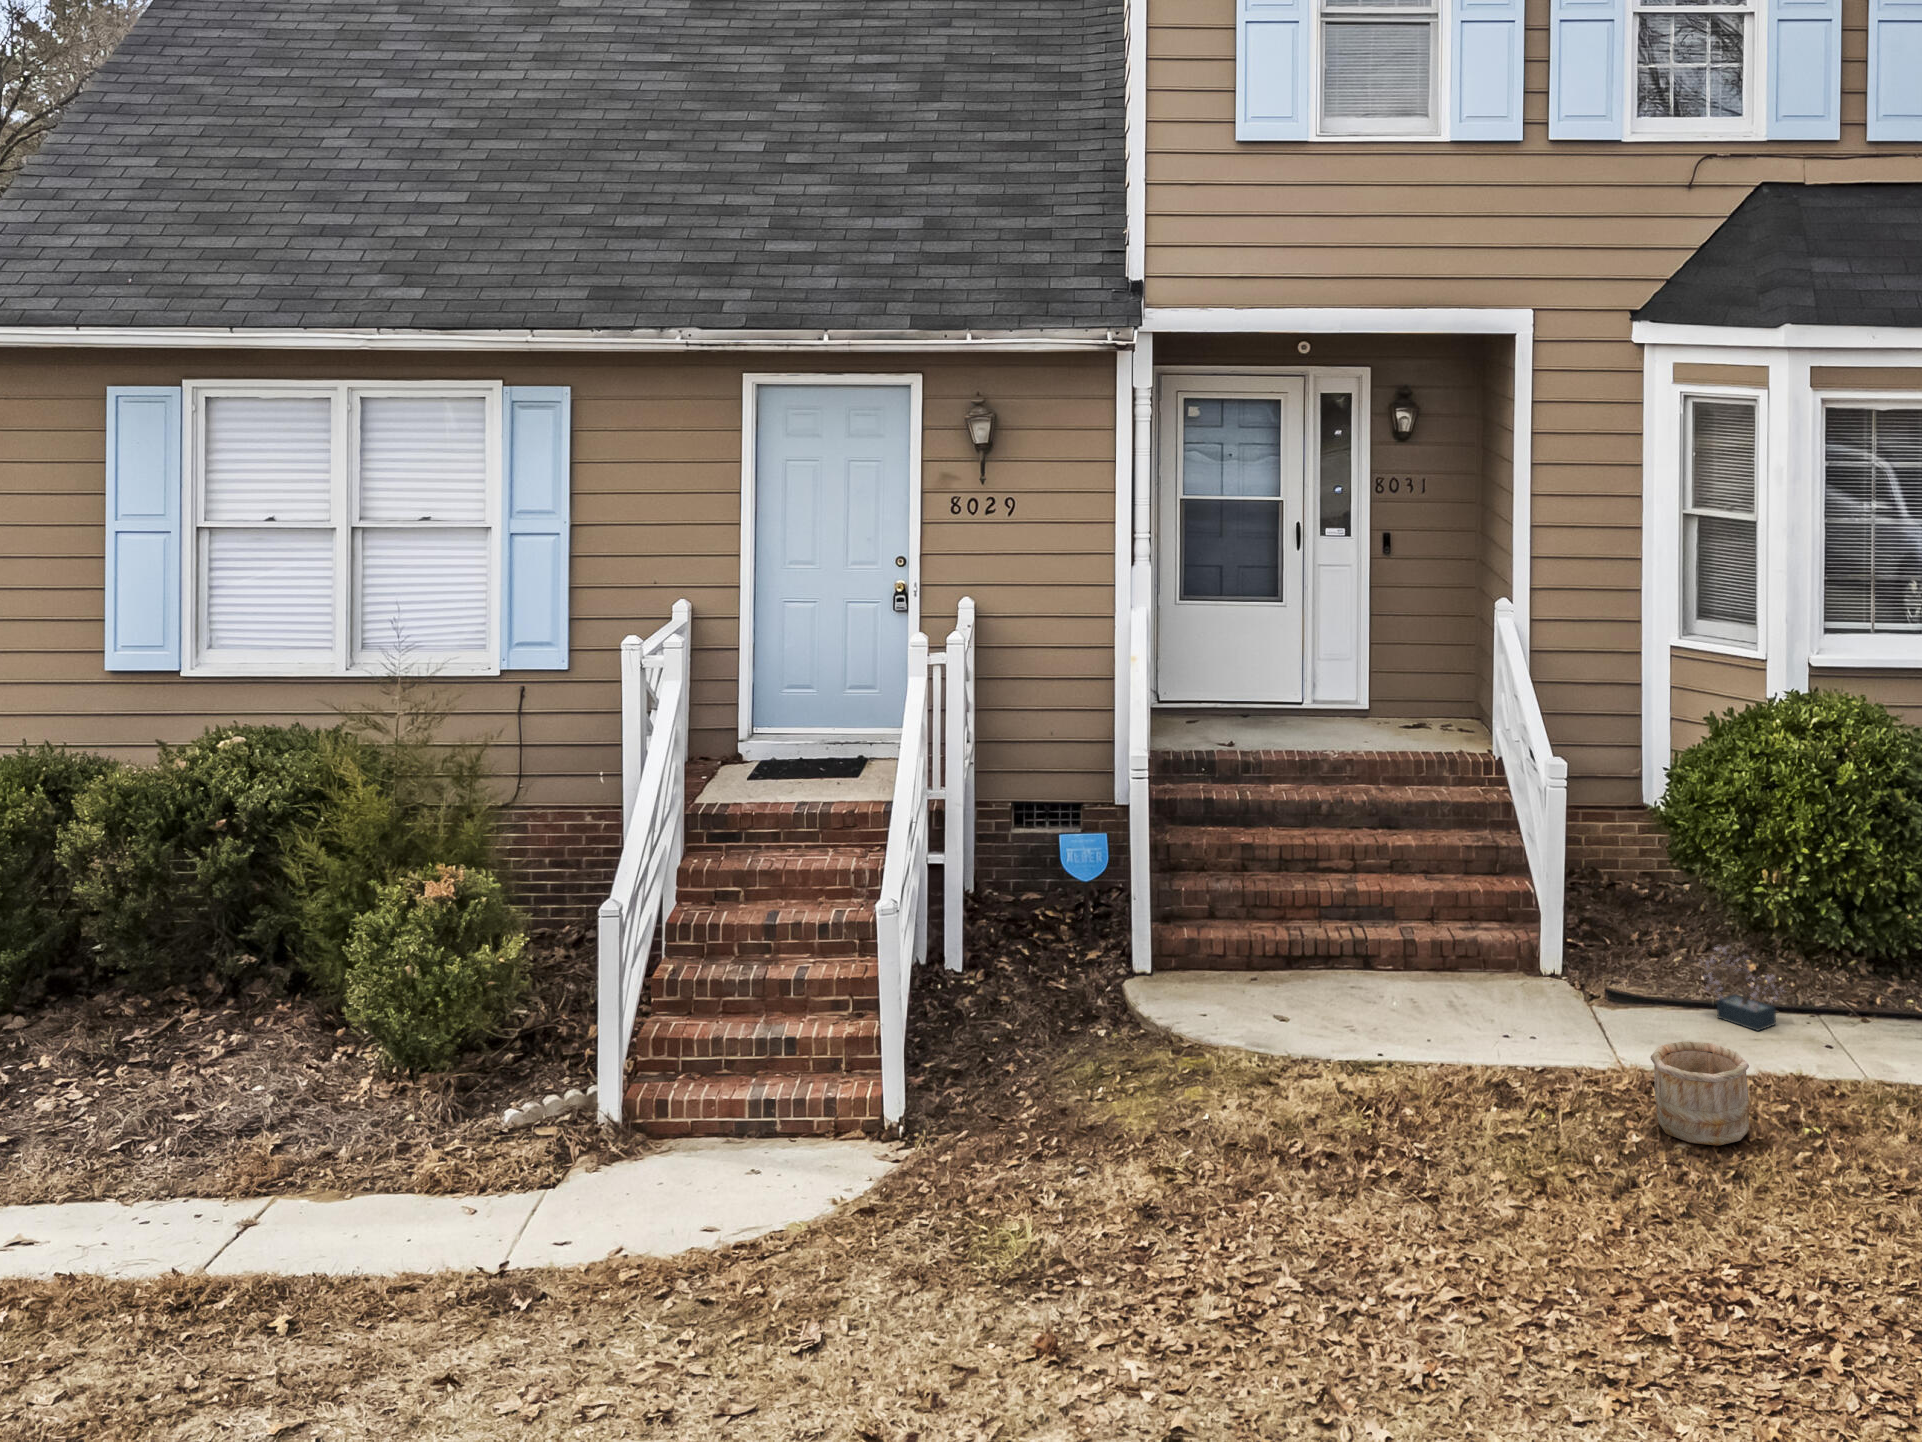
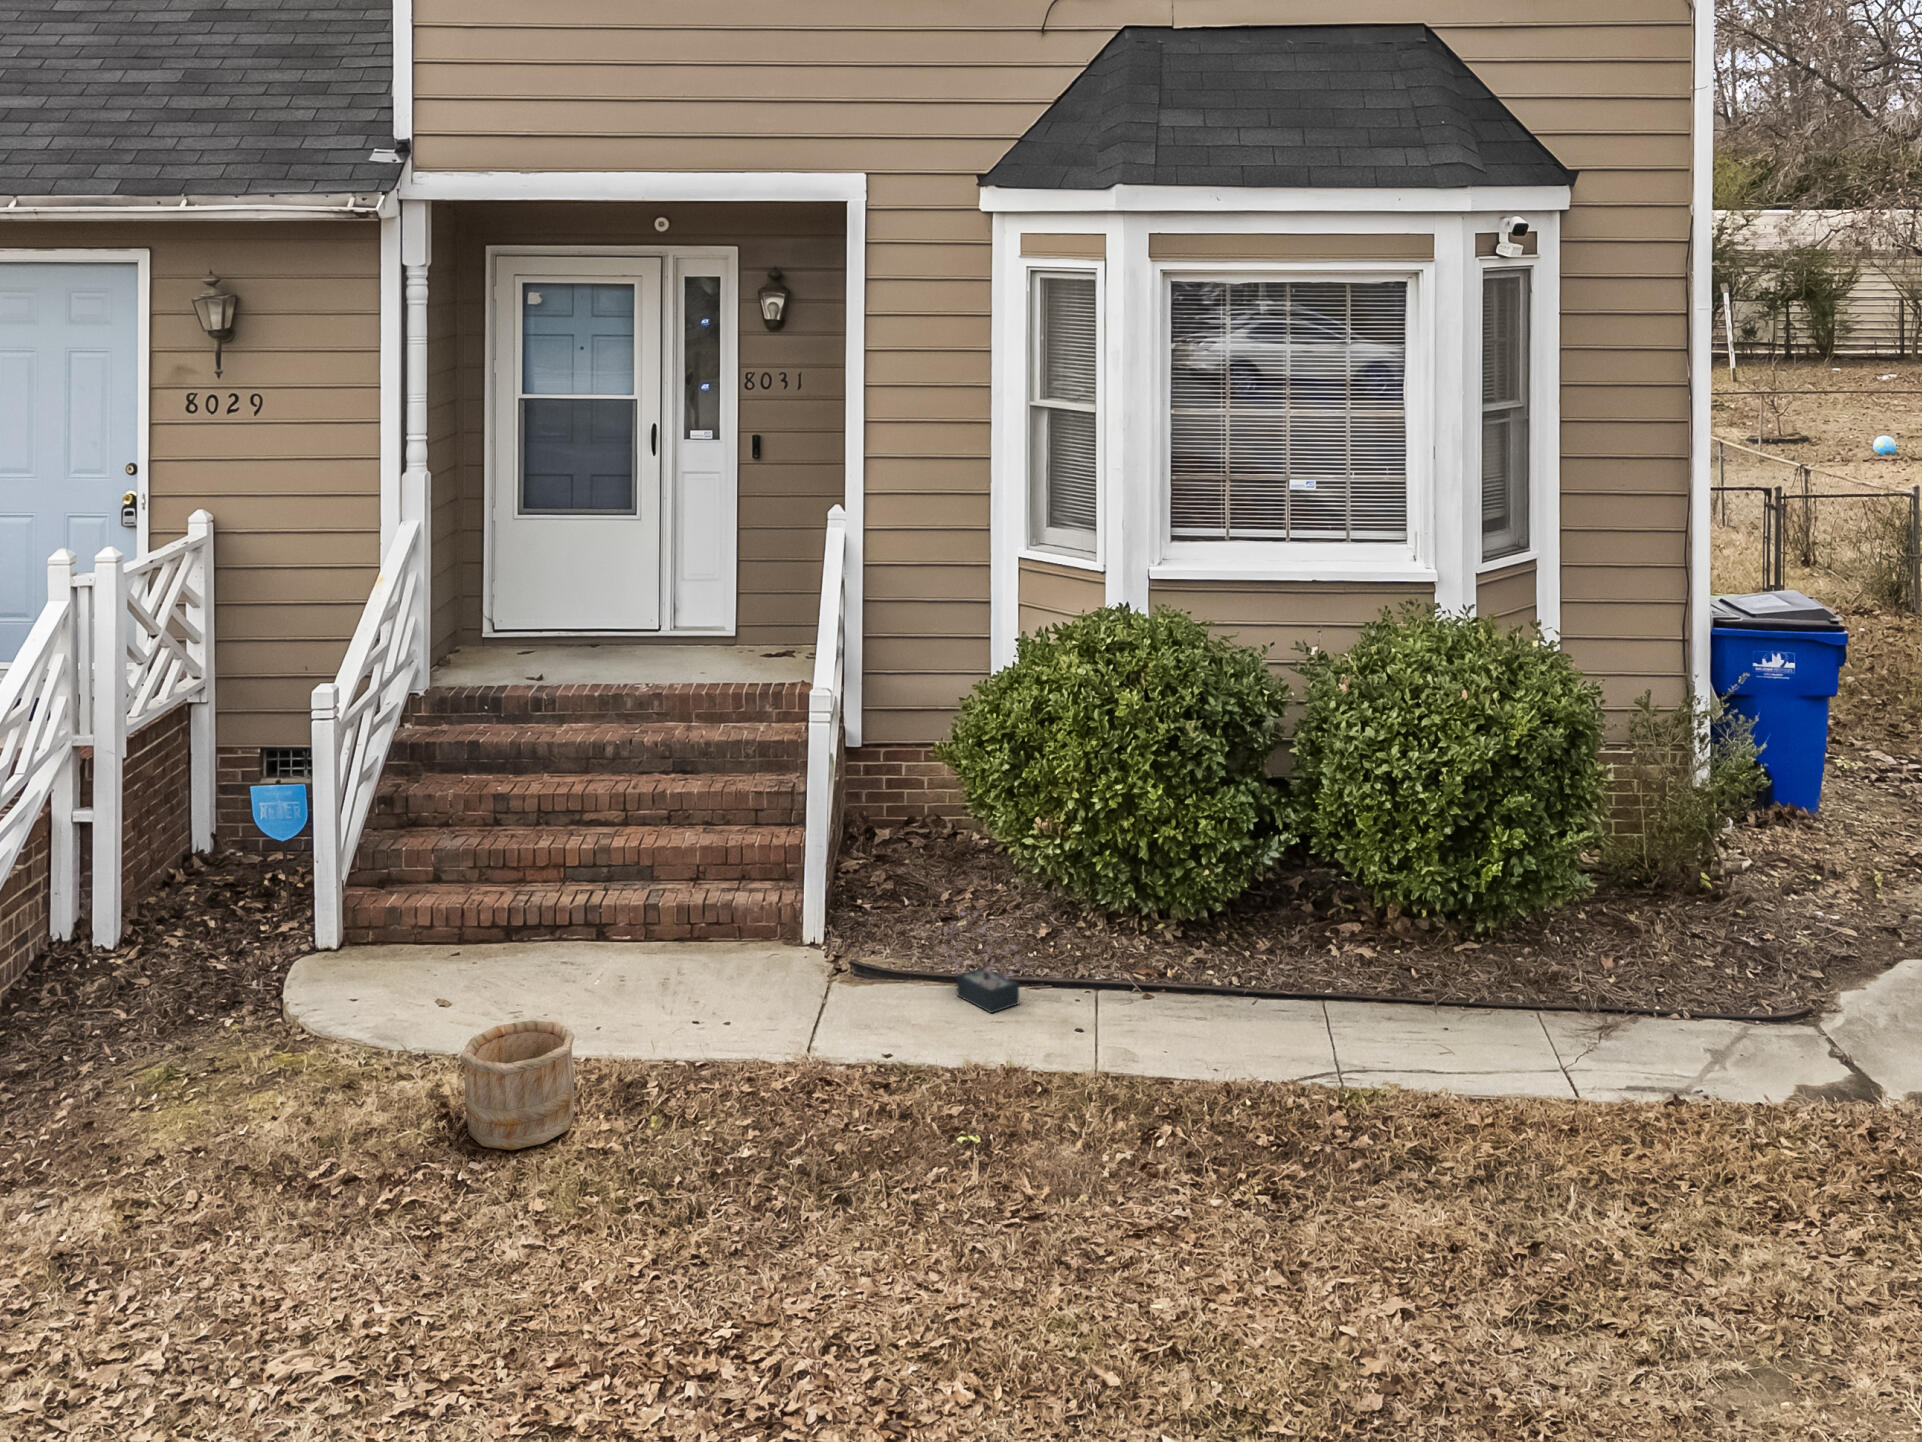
wooden bucket: present [1650,1041,1749,1146] -> present [460,1020,575,1150]

